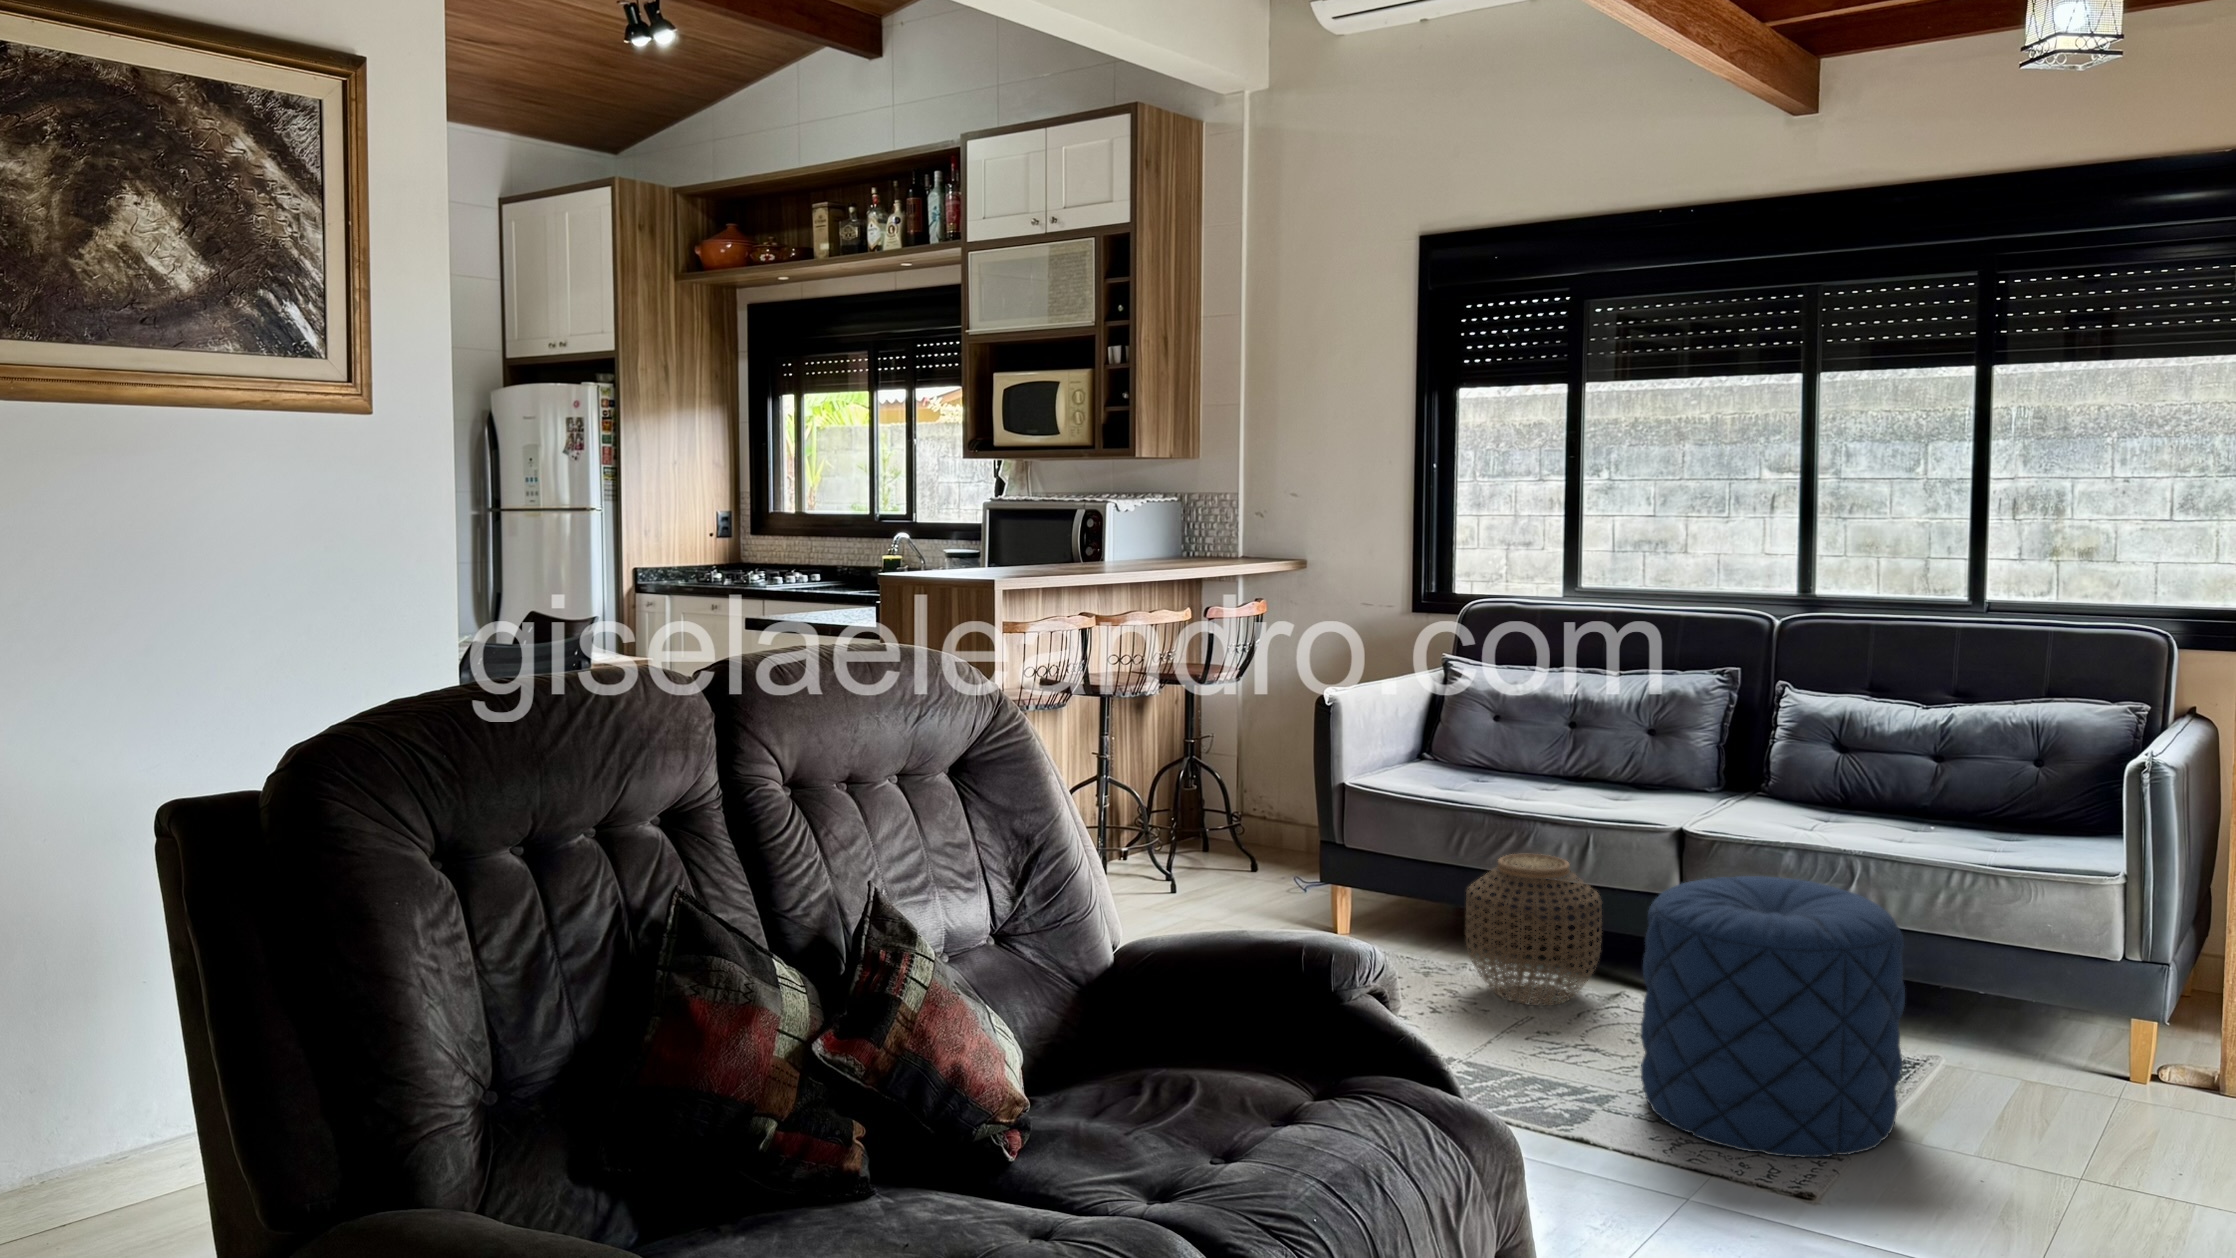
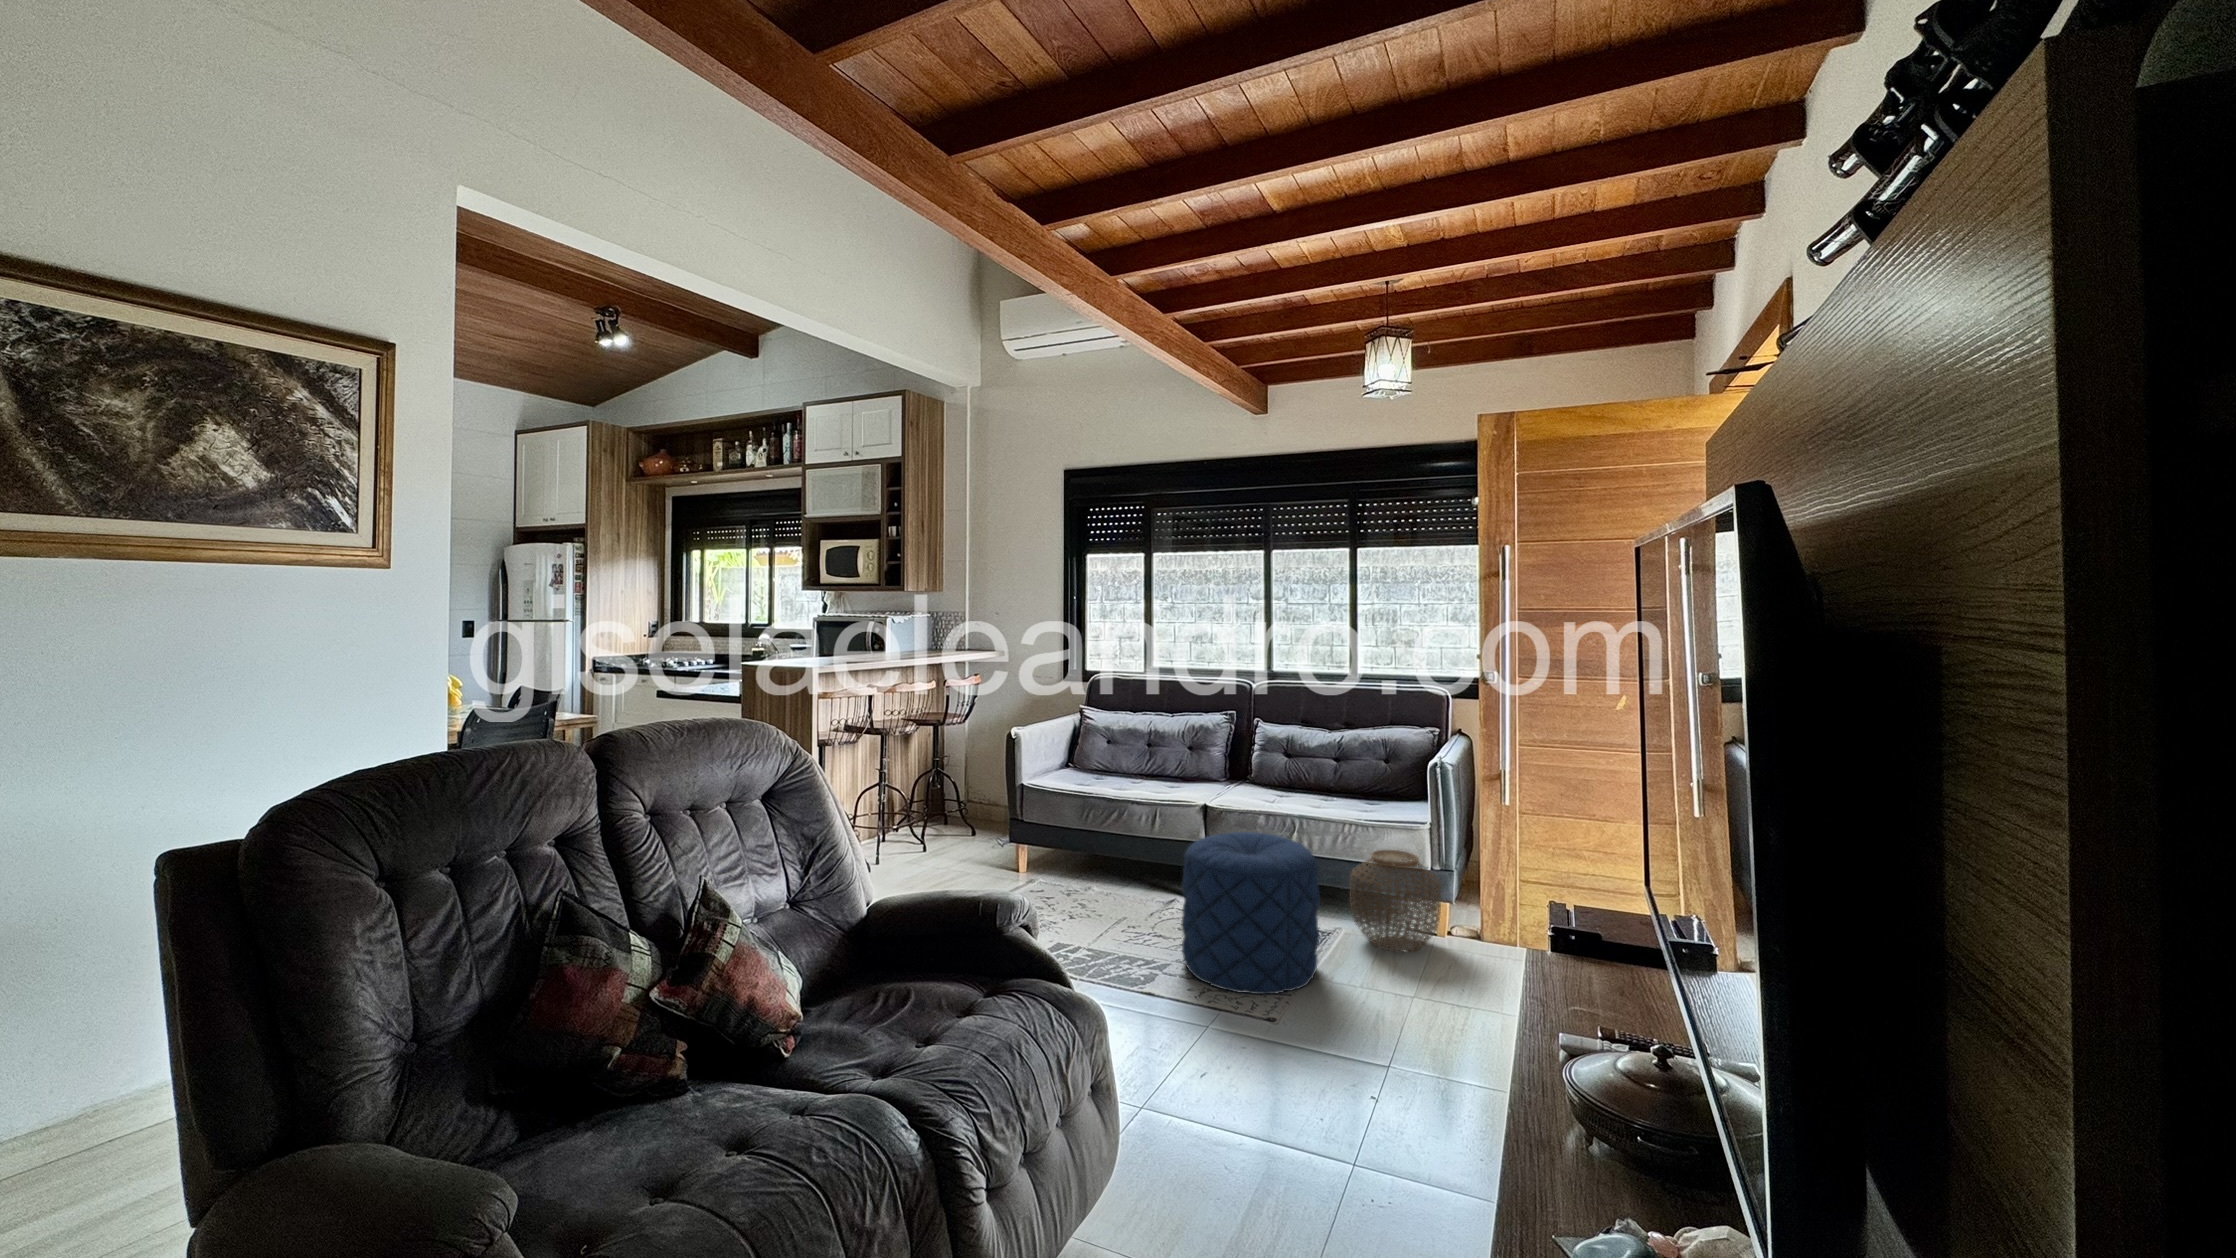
woven basket: present [1465,854,1602,1005] -> present [1350,850,1441,952]

